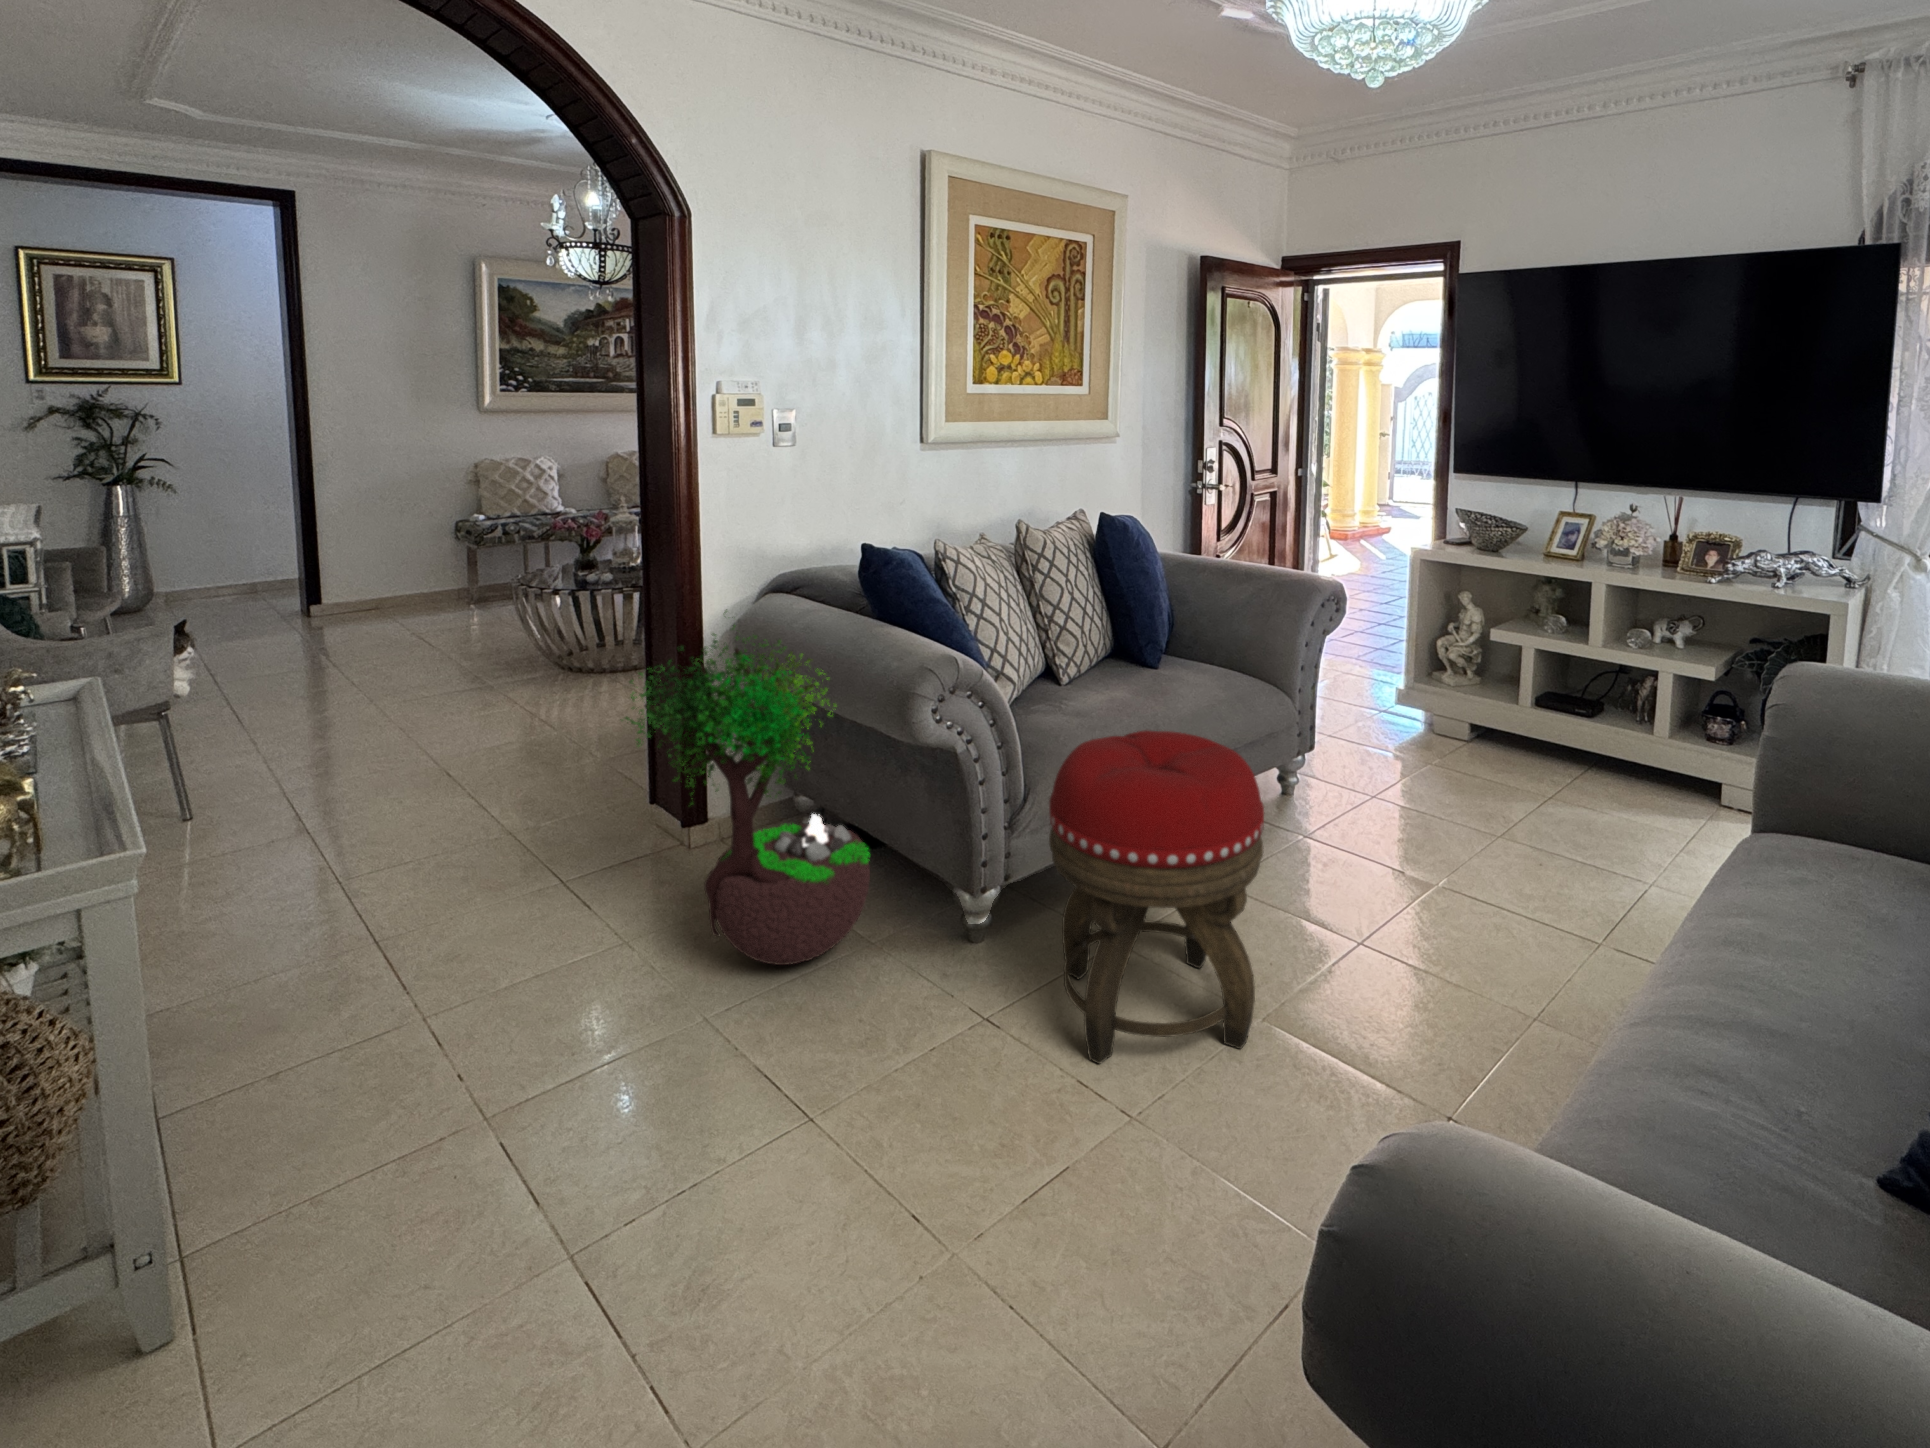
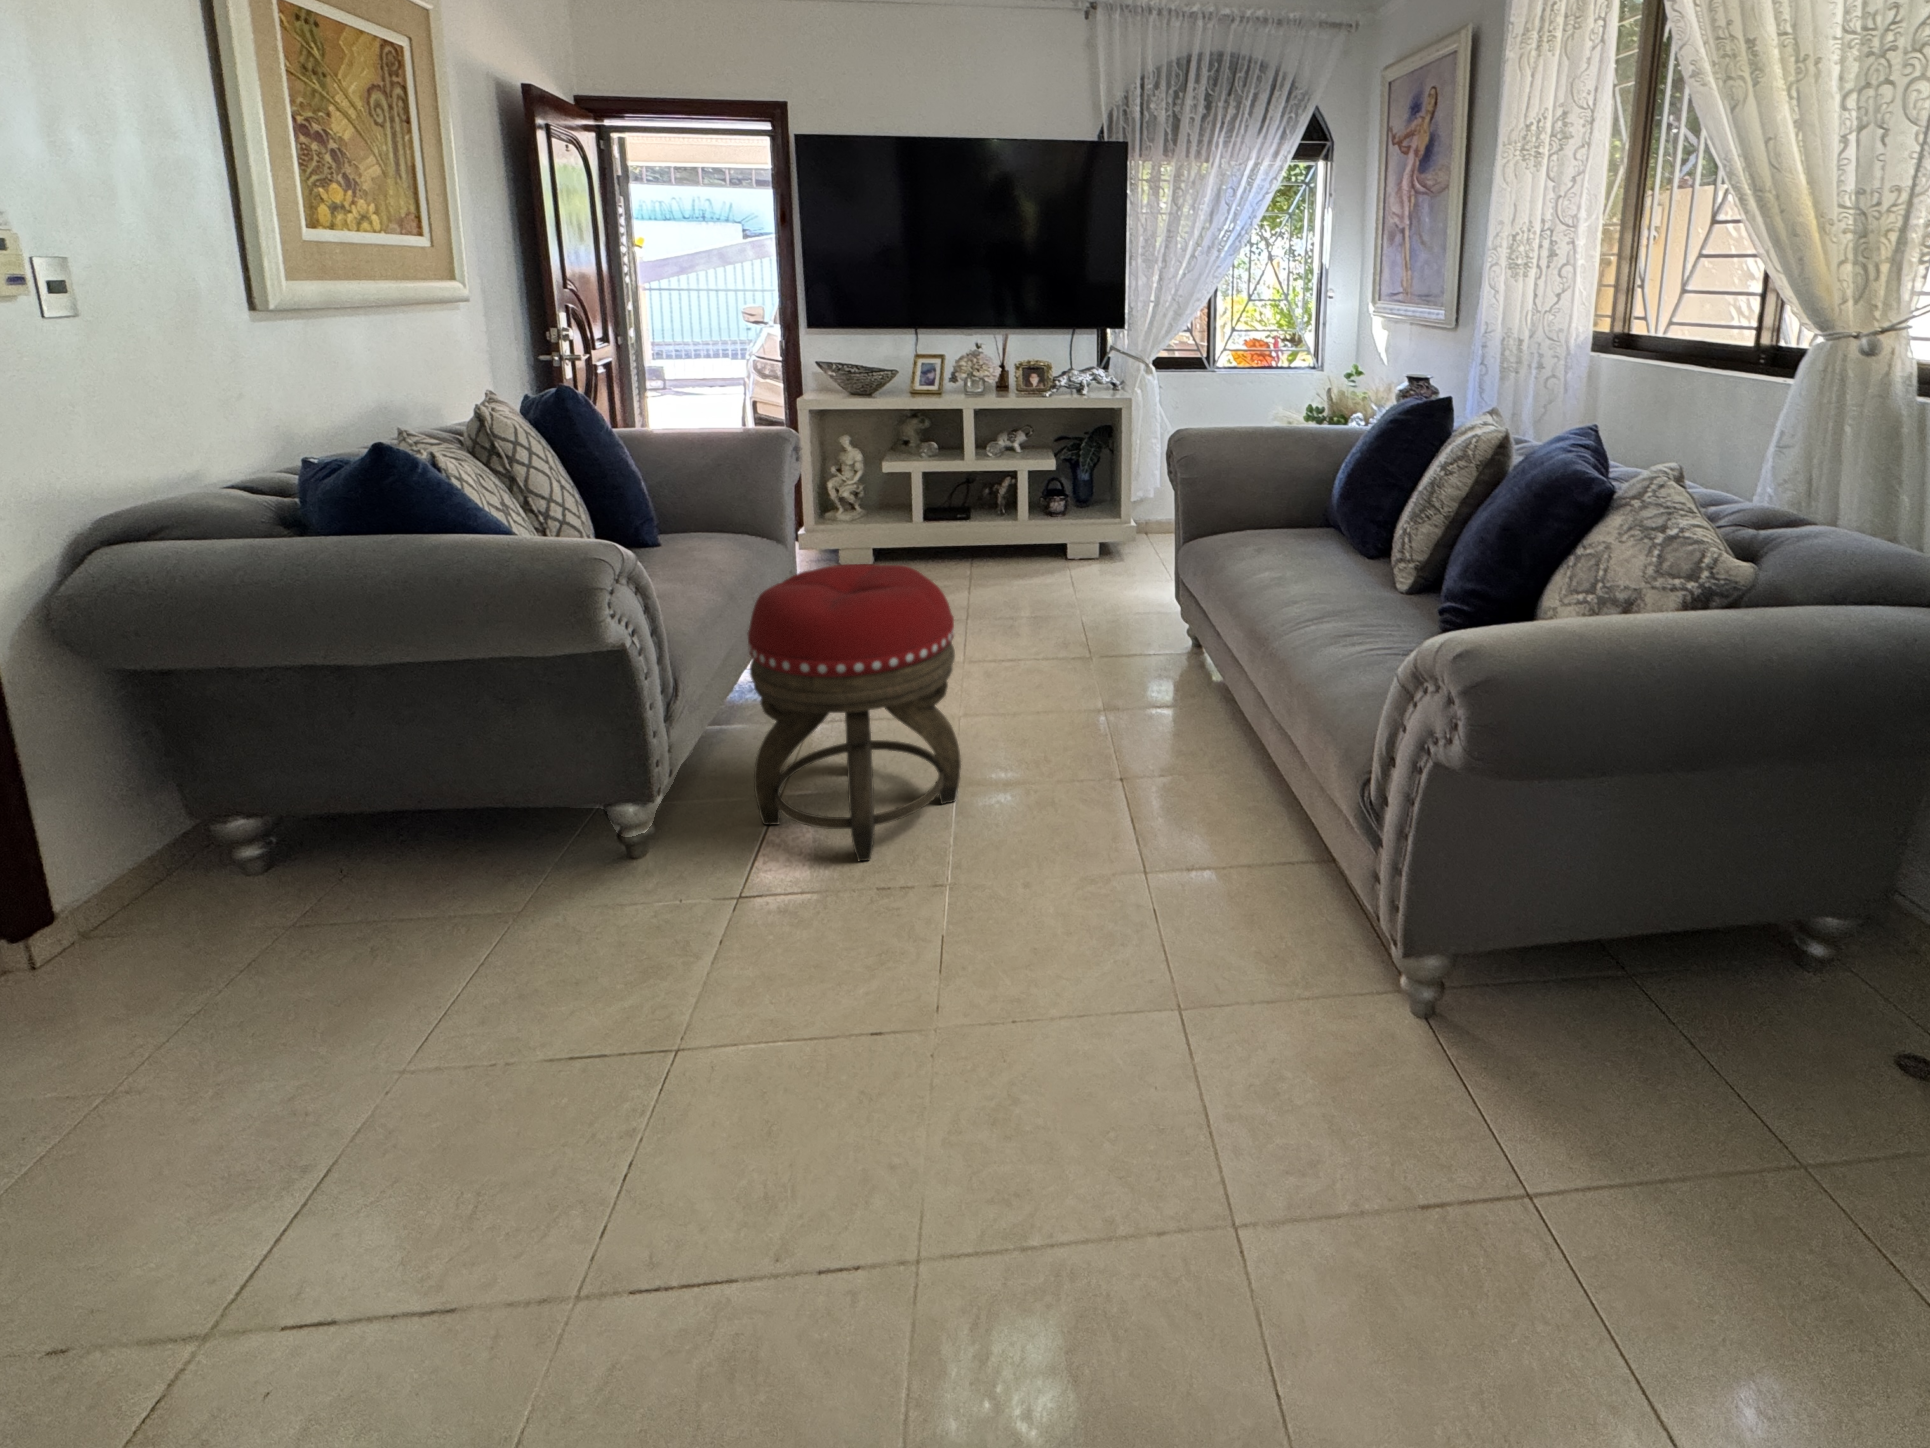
potted tree: present [625,611,870,965] -> none [117,537,529,973]

